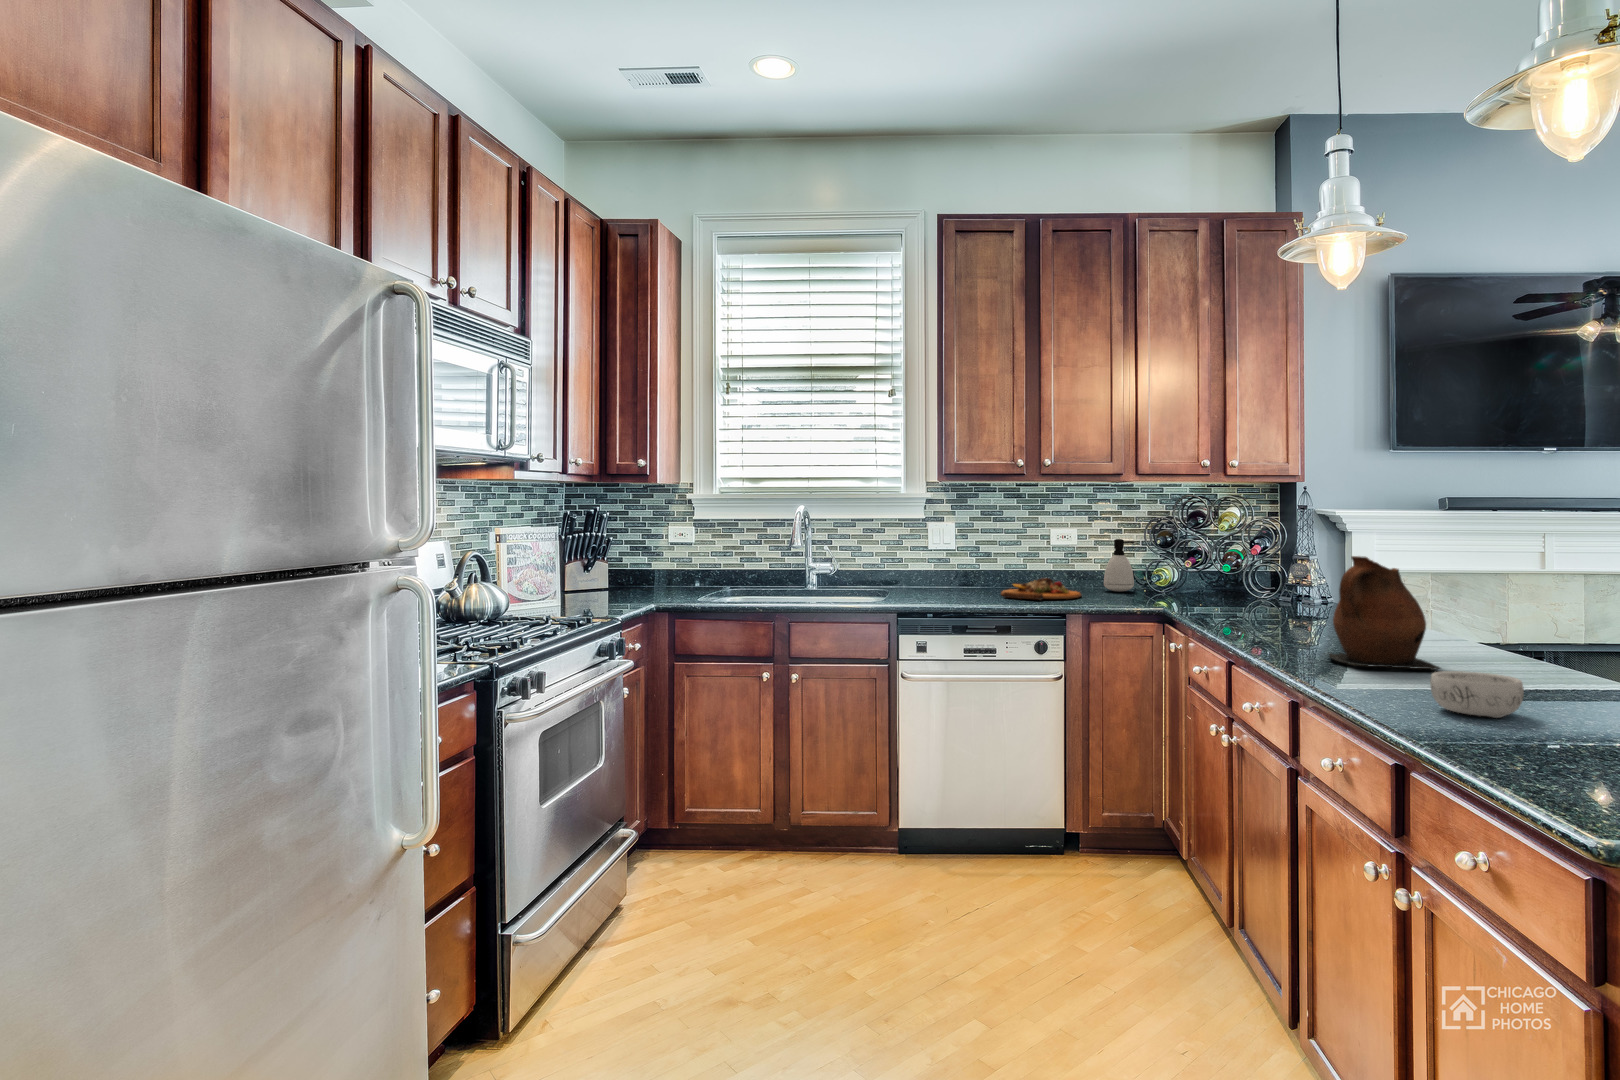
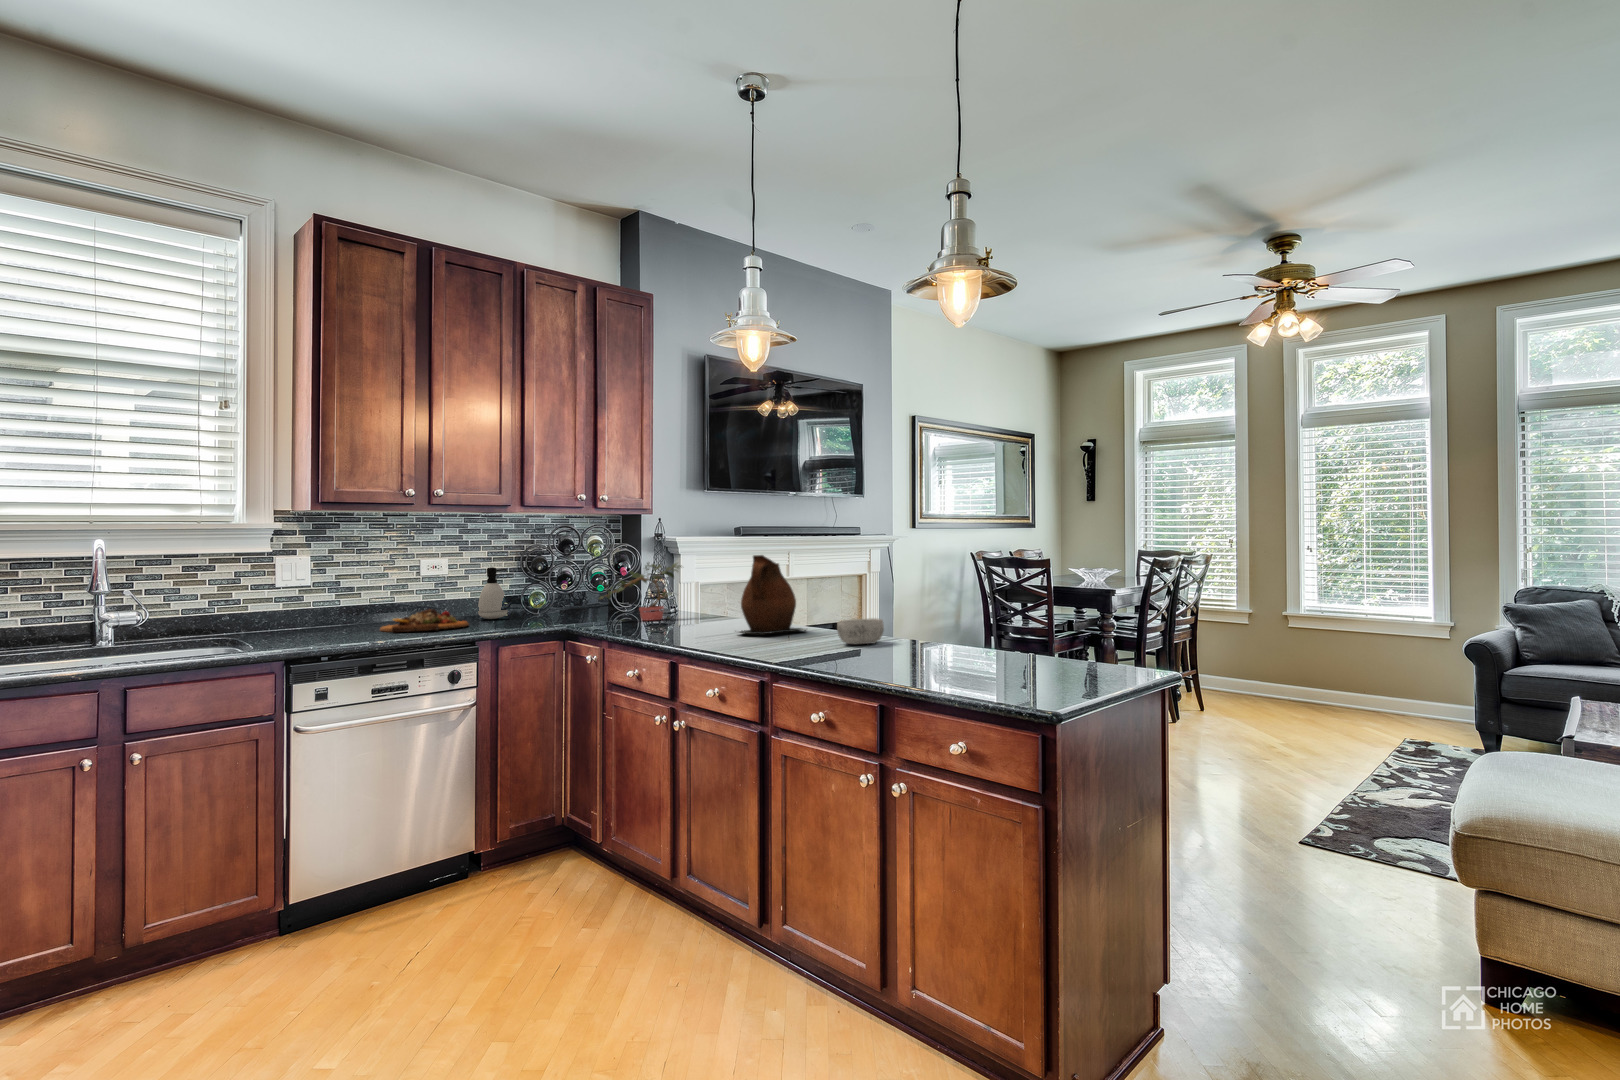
potted plant: none [1214,545,1325,617] -> present [600,563,681,621]

